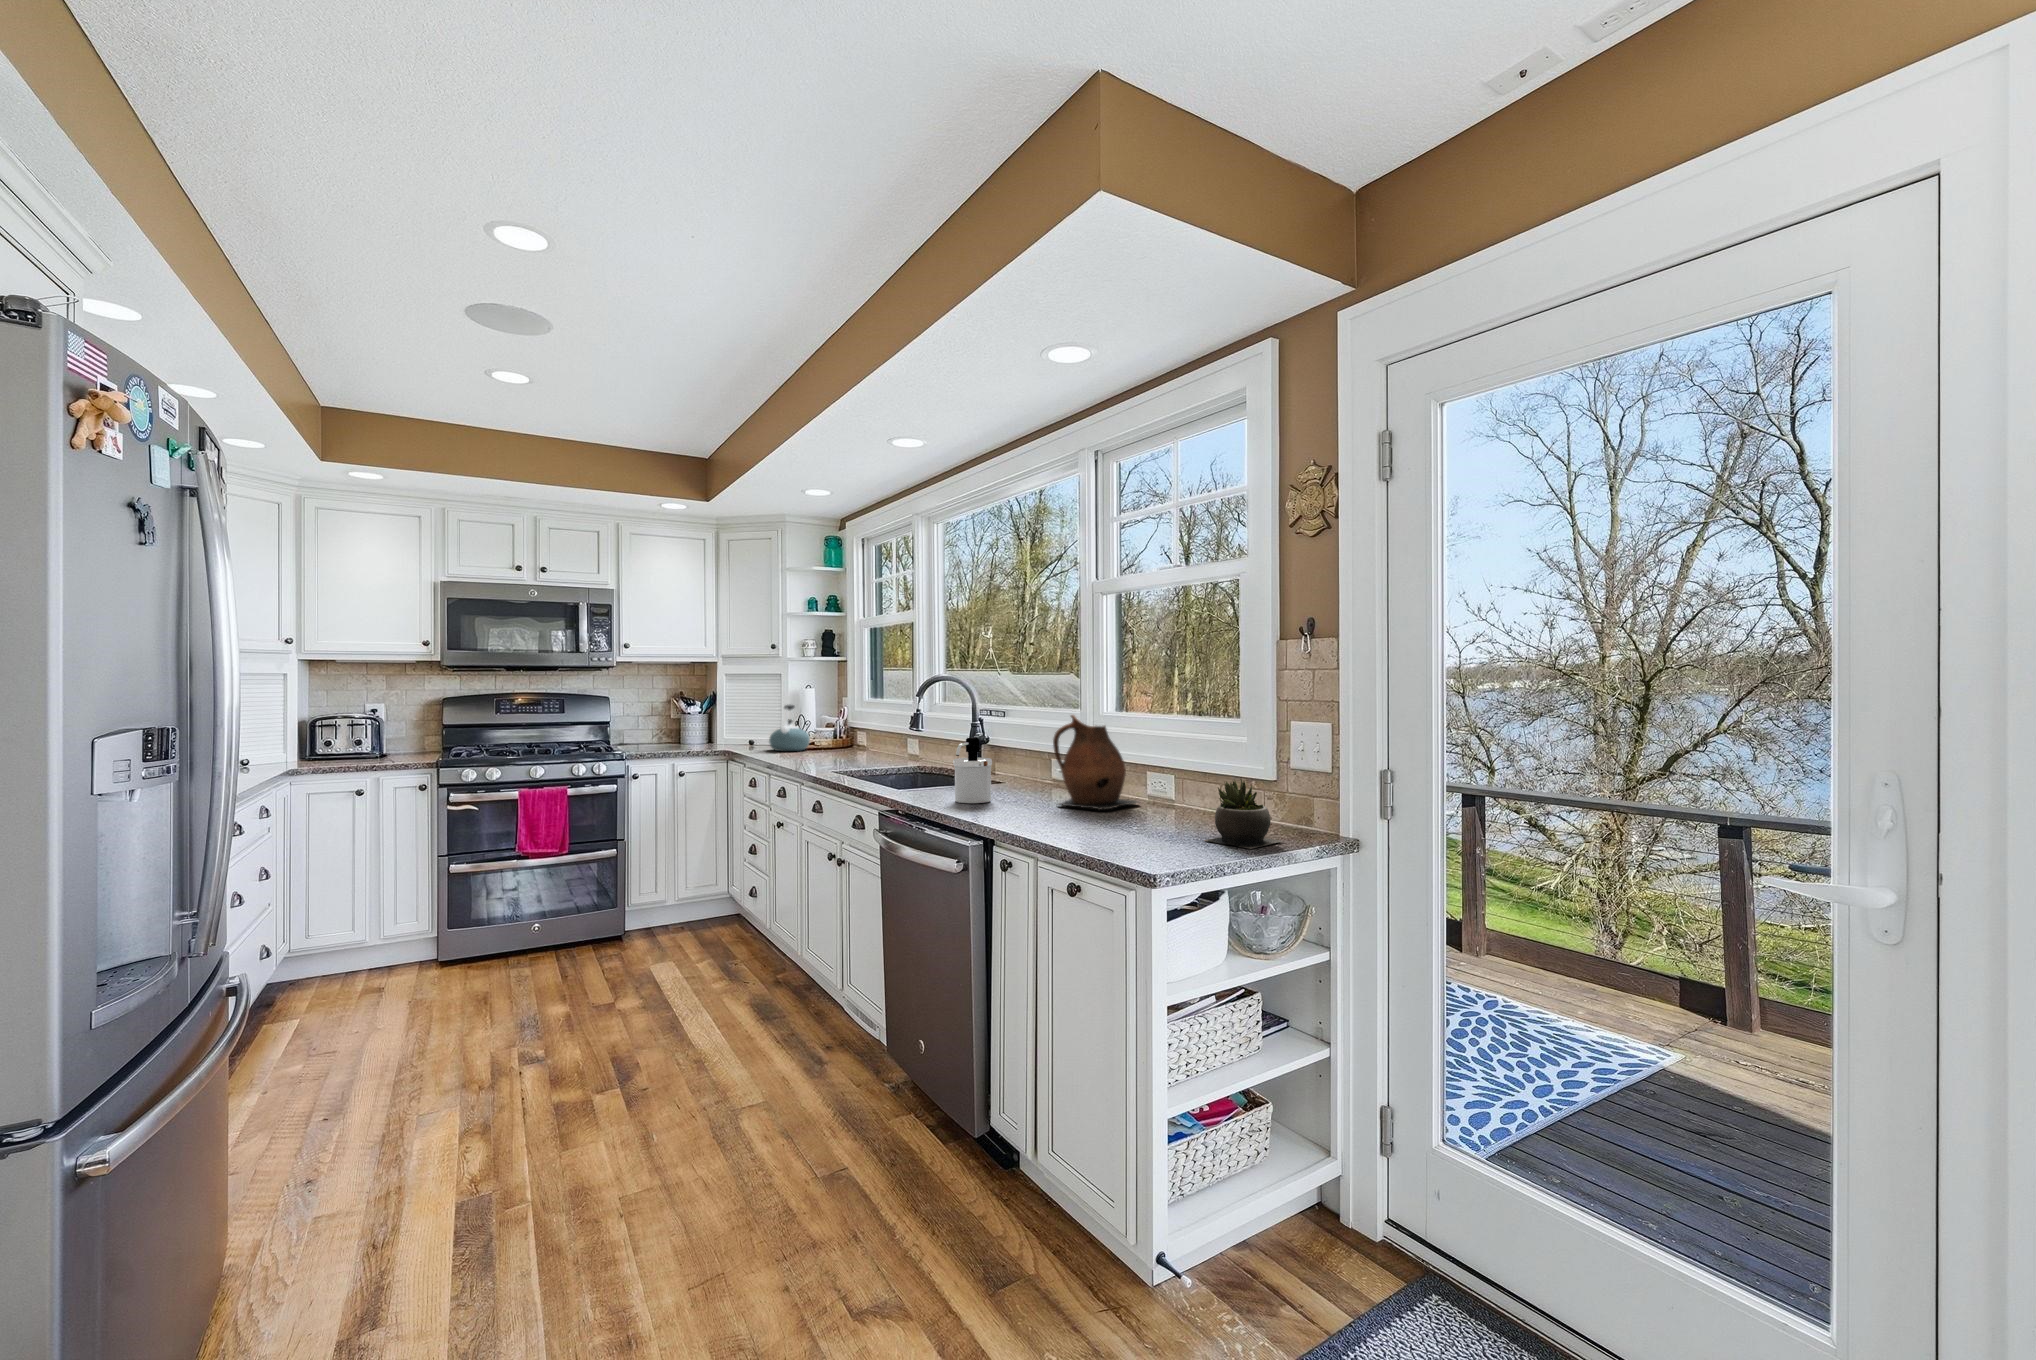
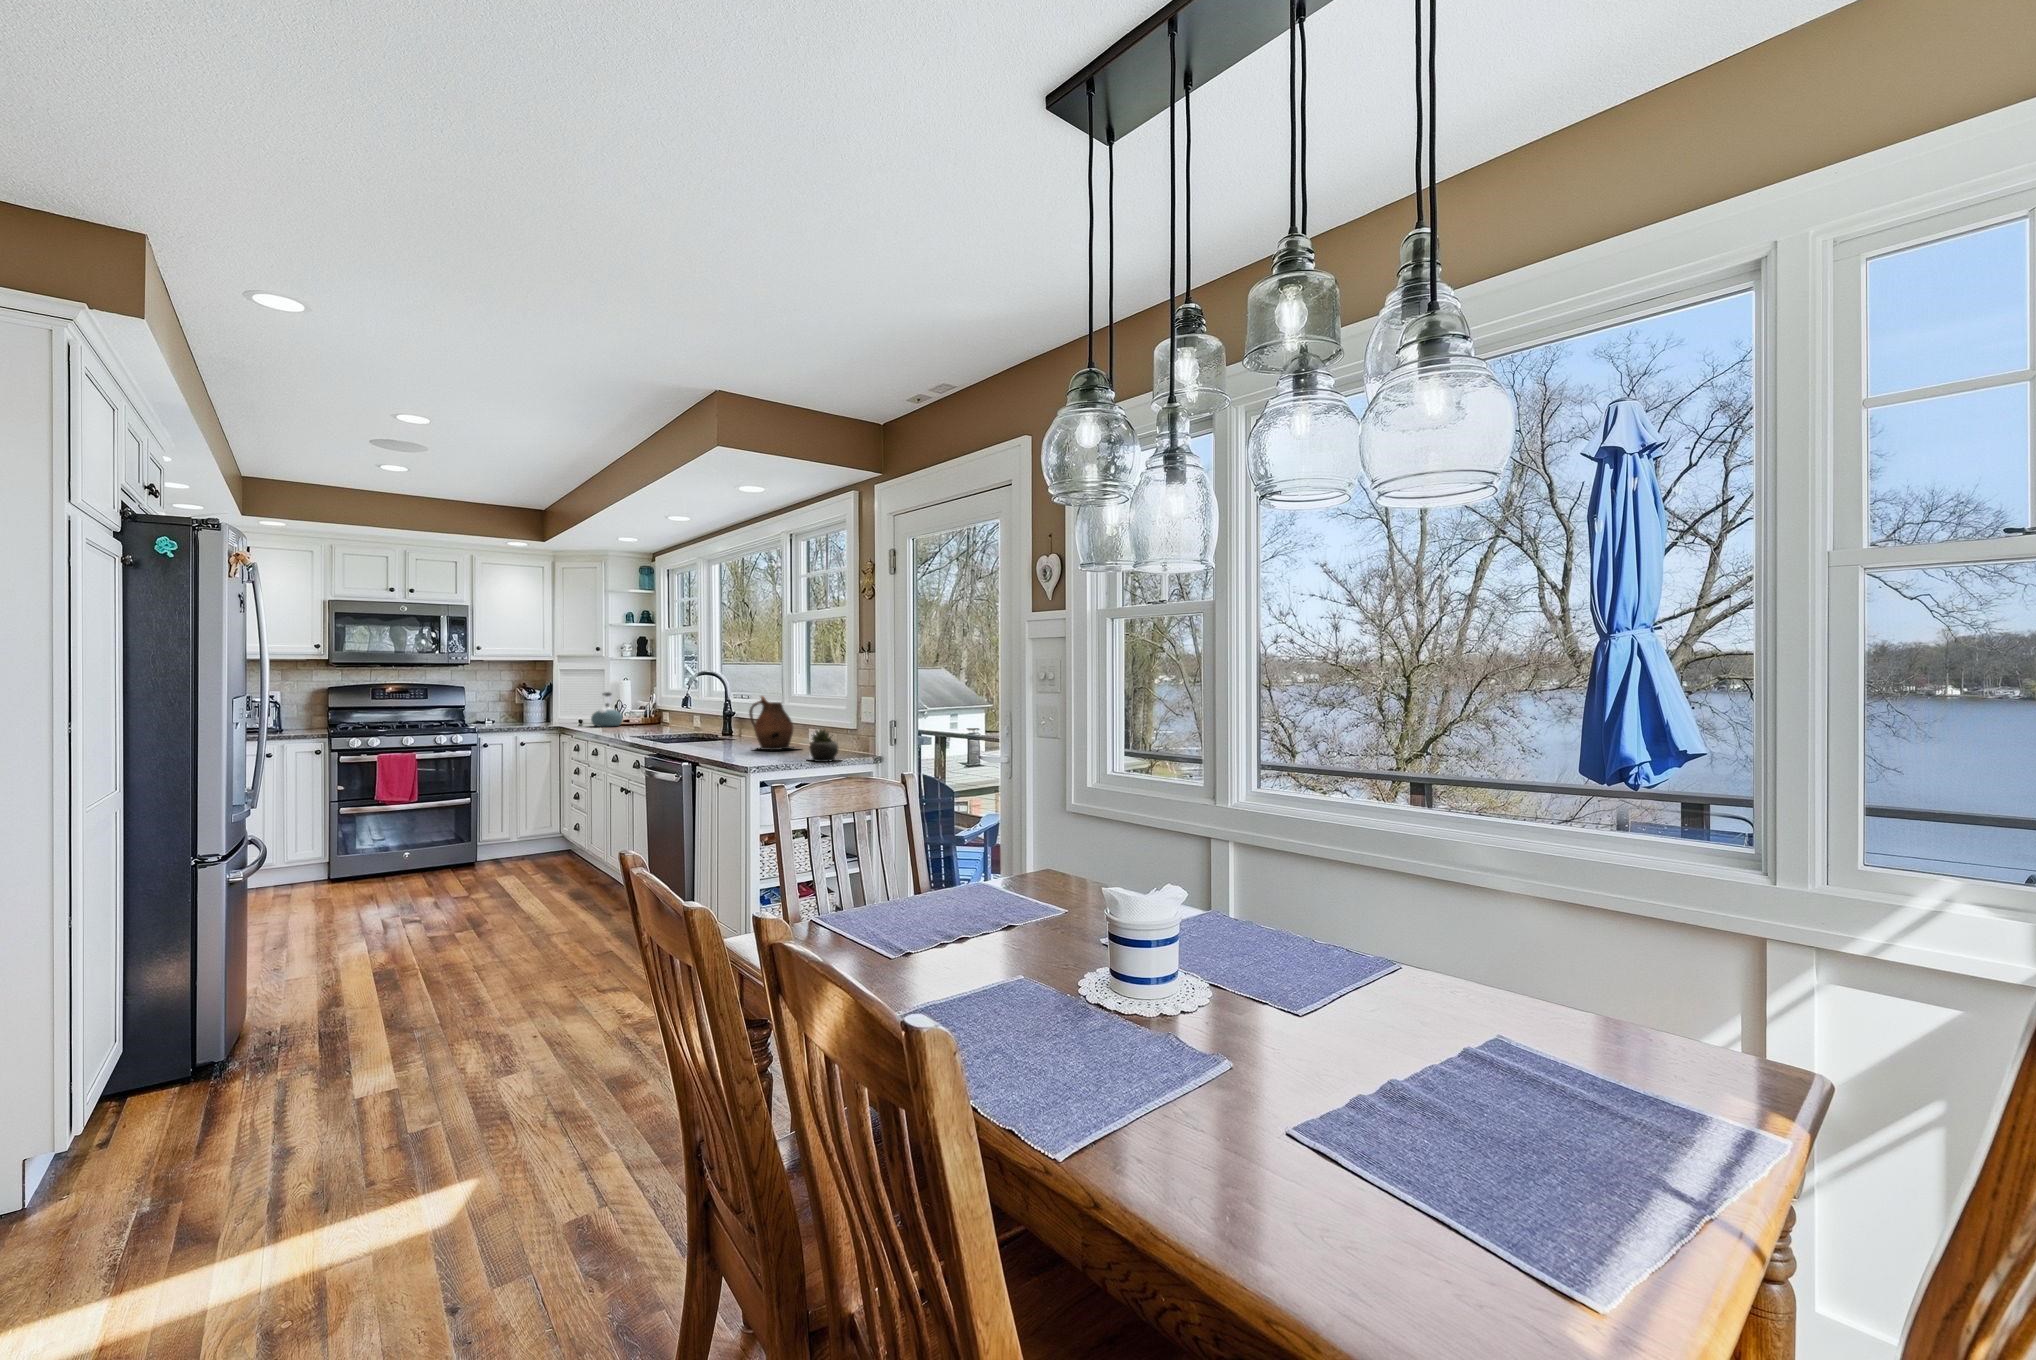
soap dispenser: present [953,738,992,803] -> none [687,710,714,749]

